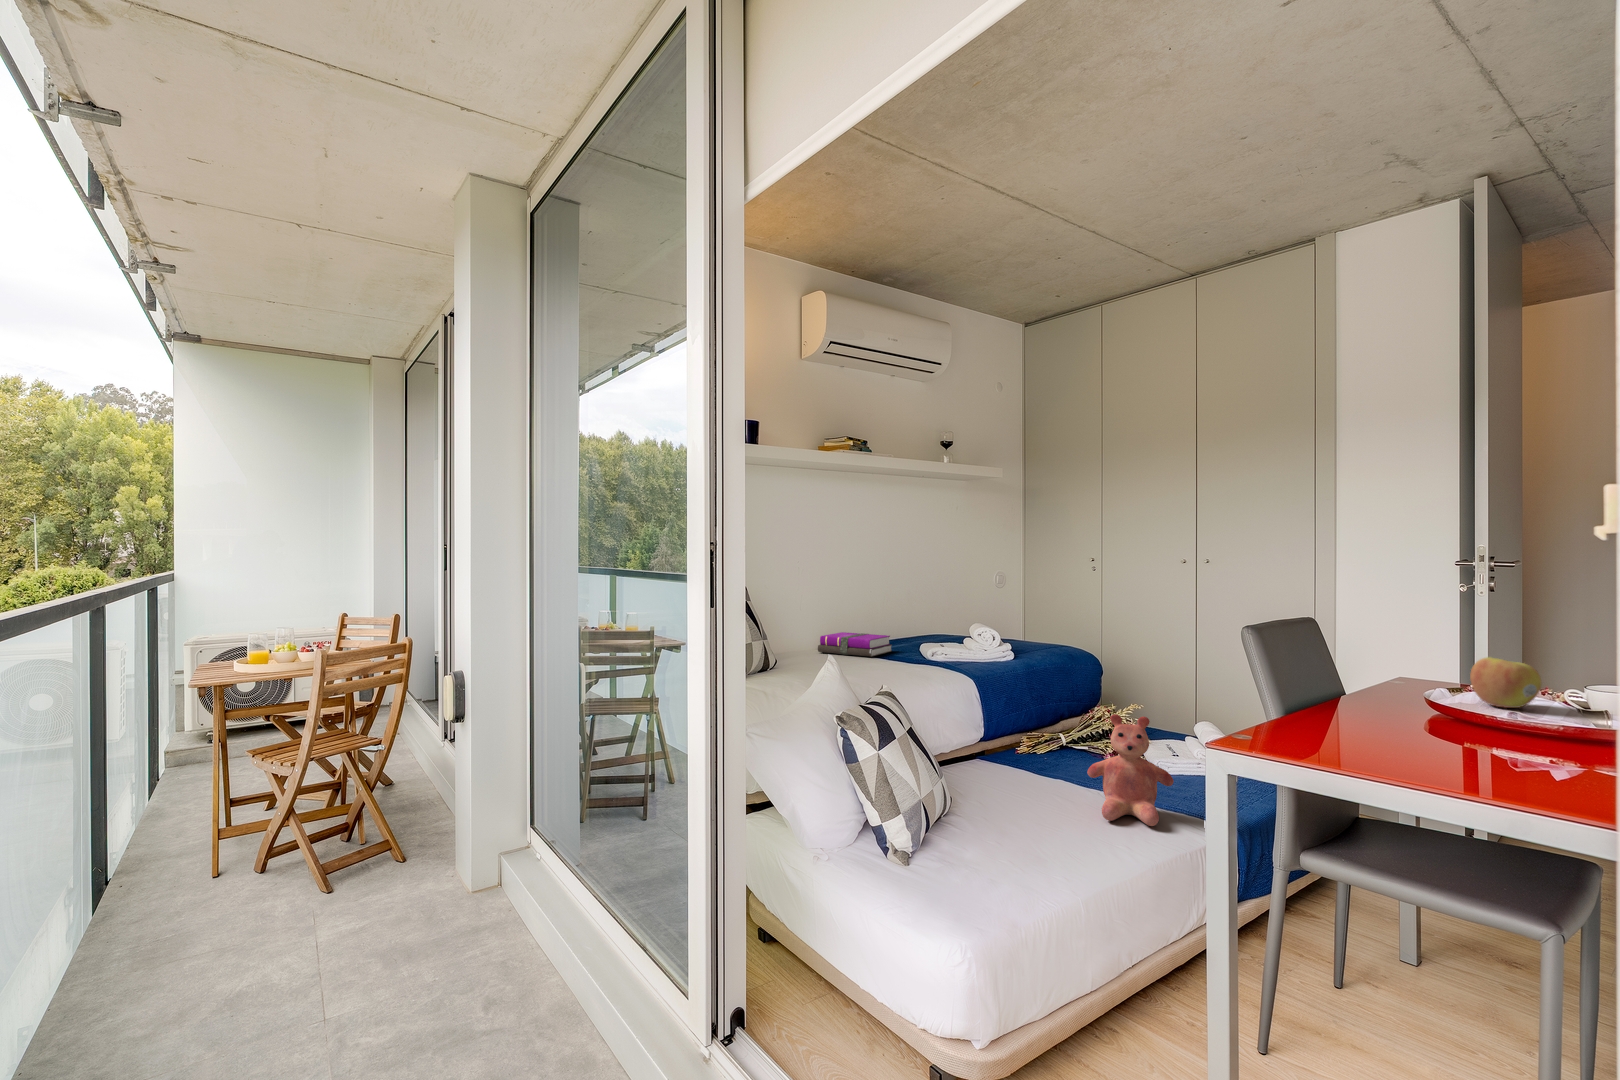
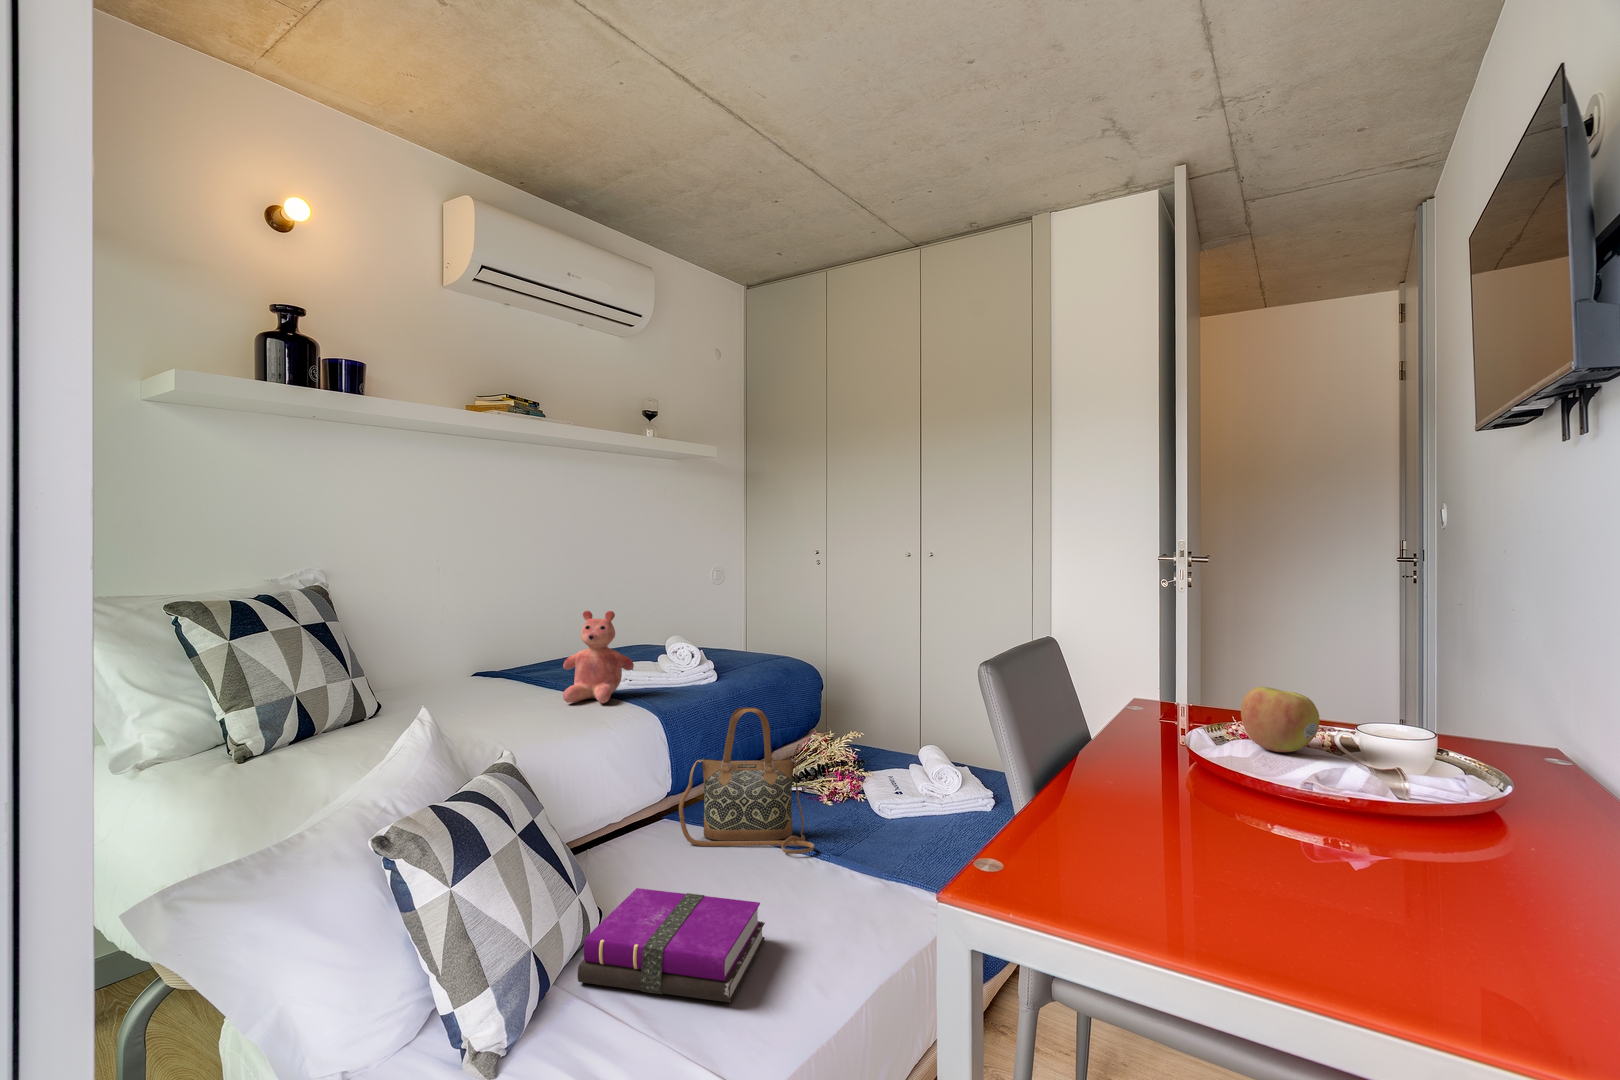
notebook: present [818,632,892,657] -> present [578,888,765,1002]
handbag: none [995,673,1105,786] -> present [679,708,814,854]
teddy bear: present [1087,714,1174,826] -> present [563,611,634,703]

